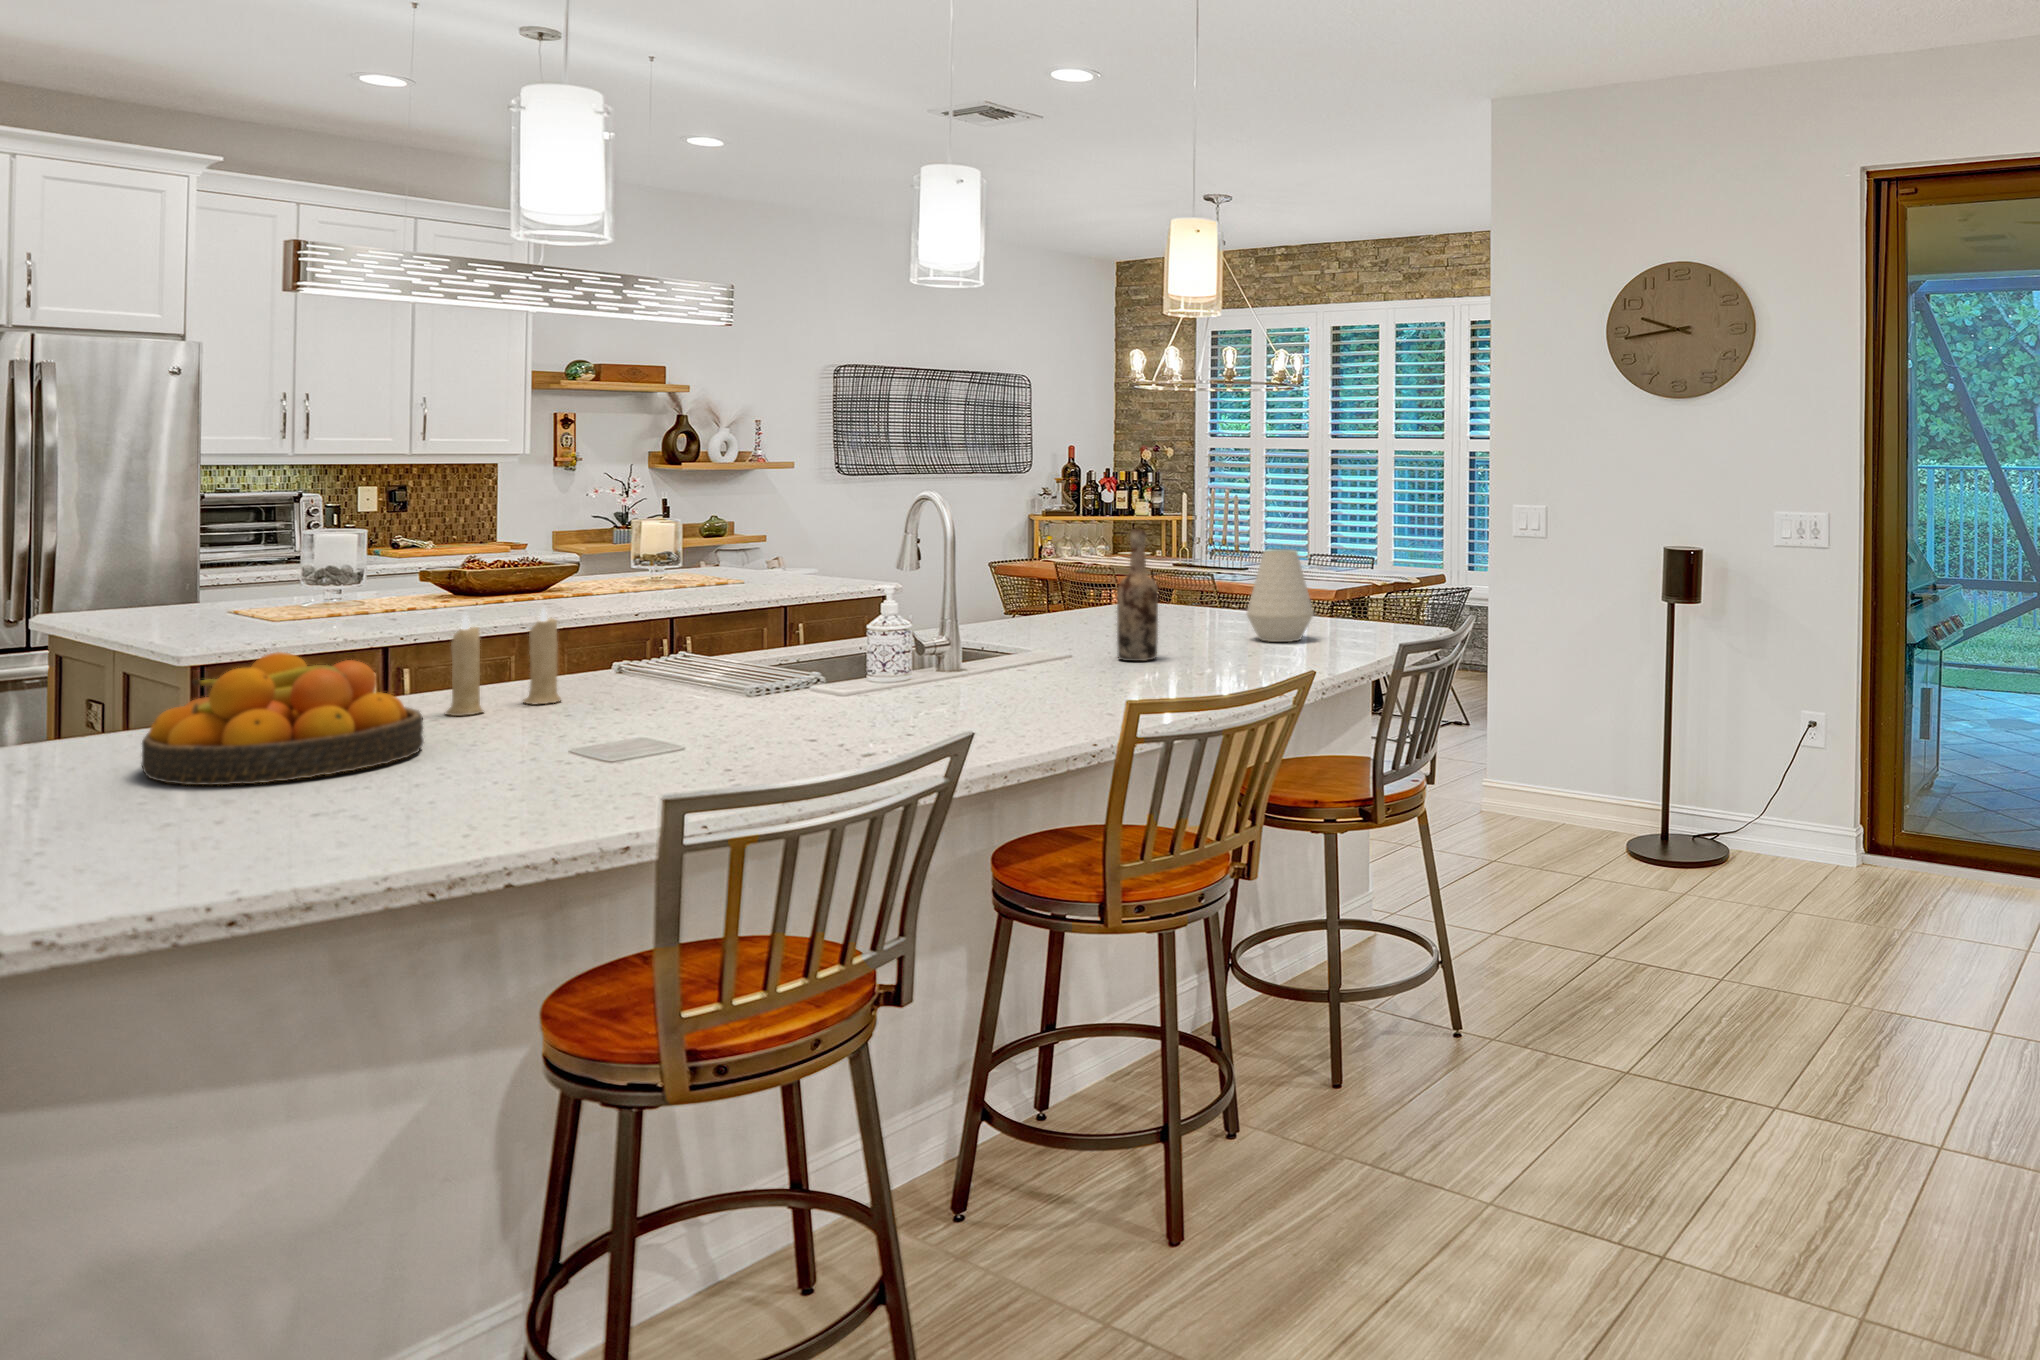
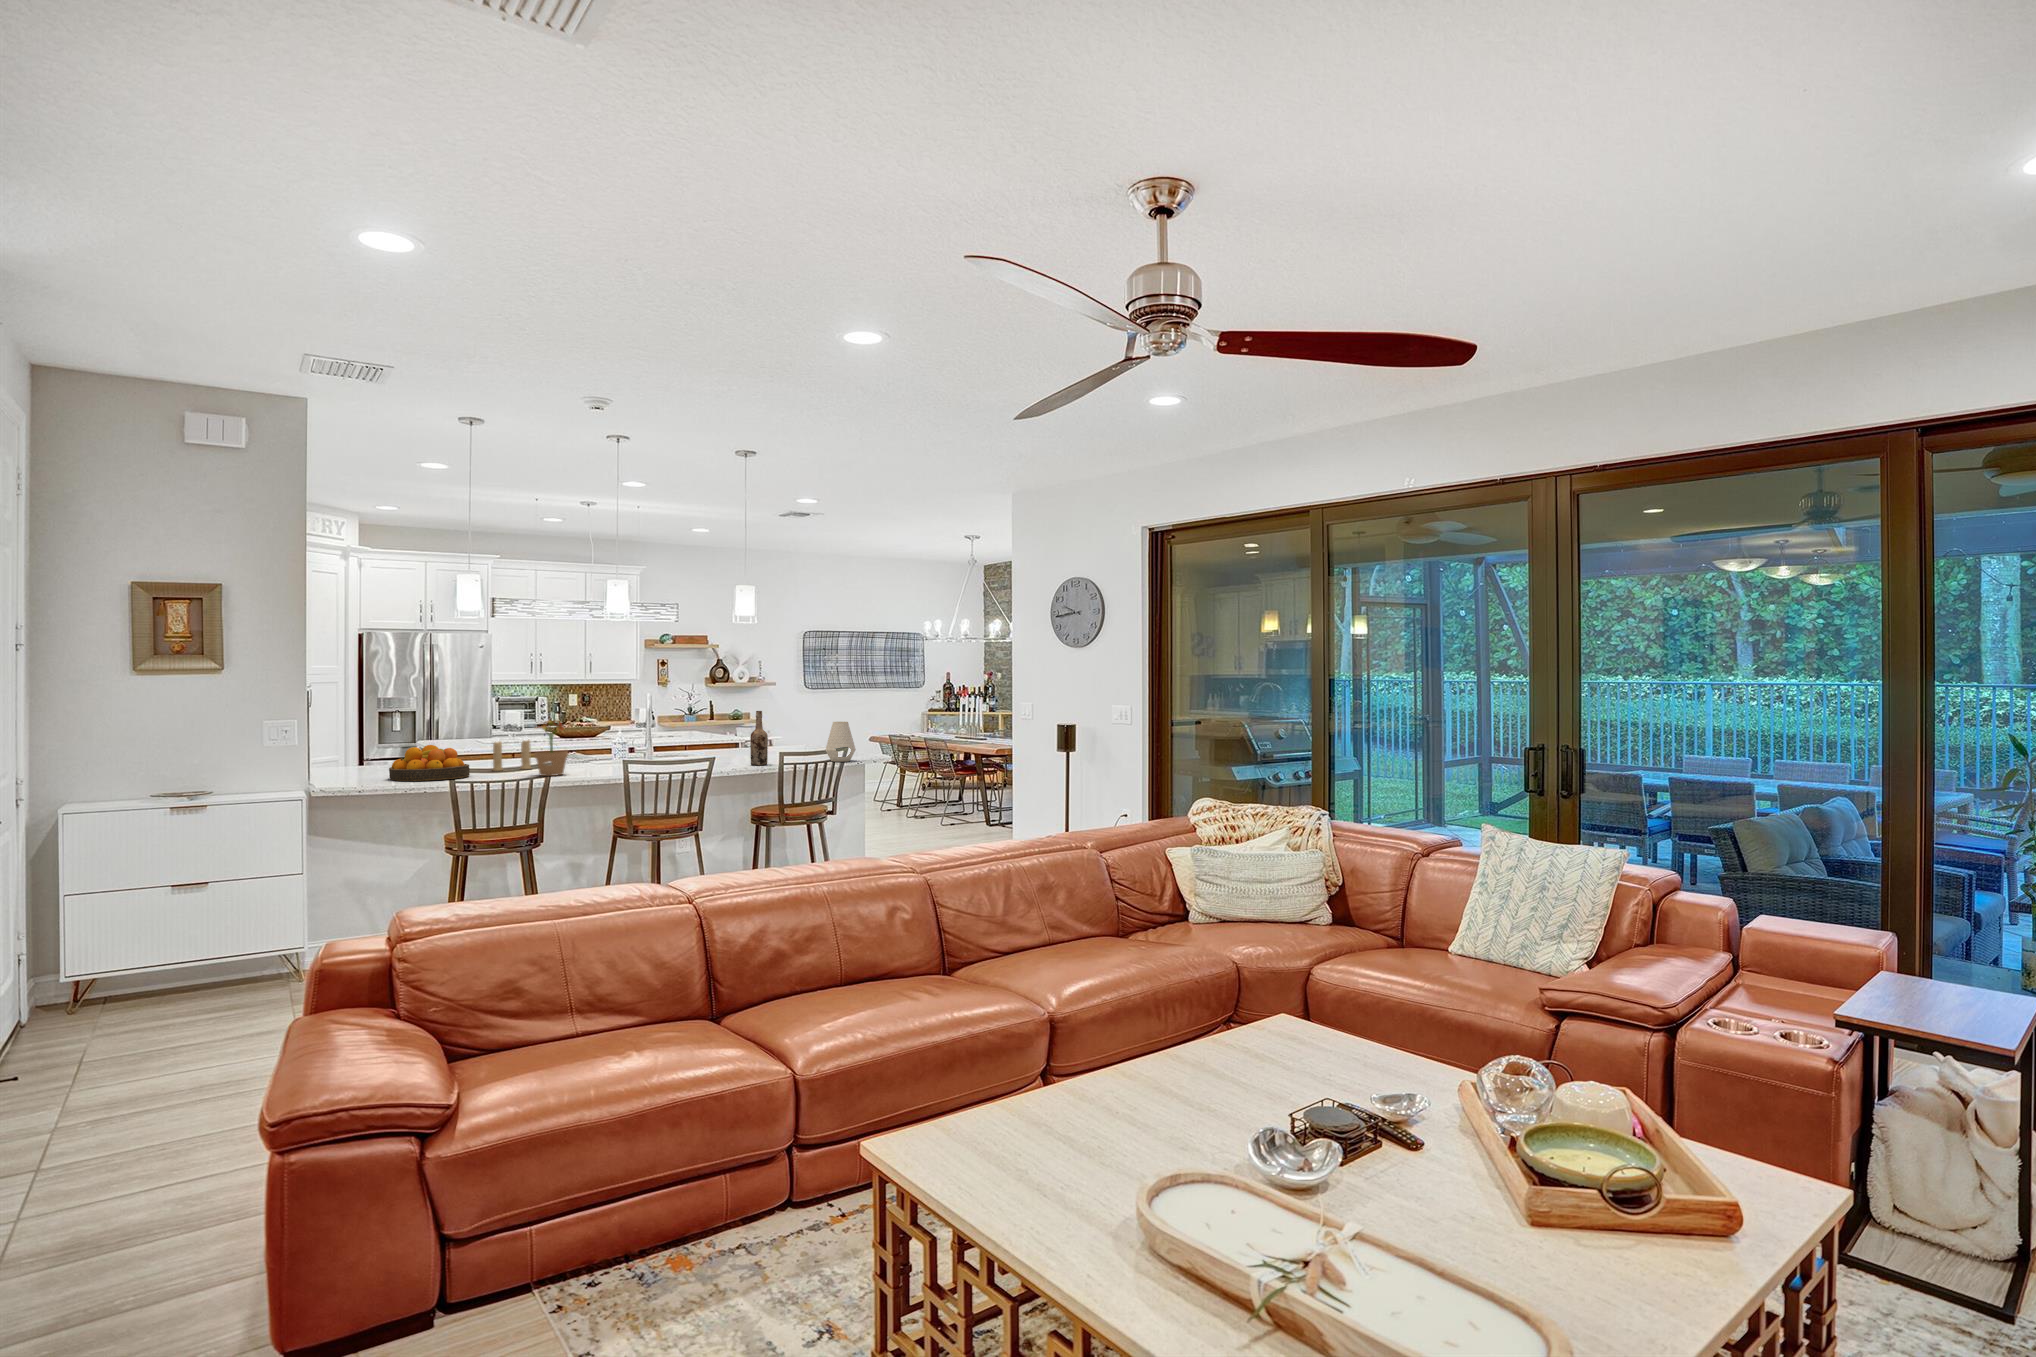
potted plant: none [630,553,729,731] -> present [534,720,568,776]

